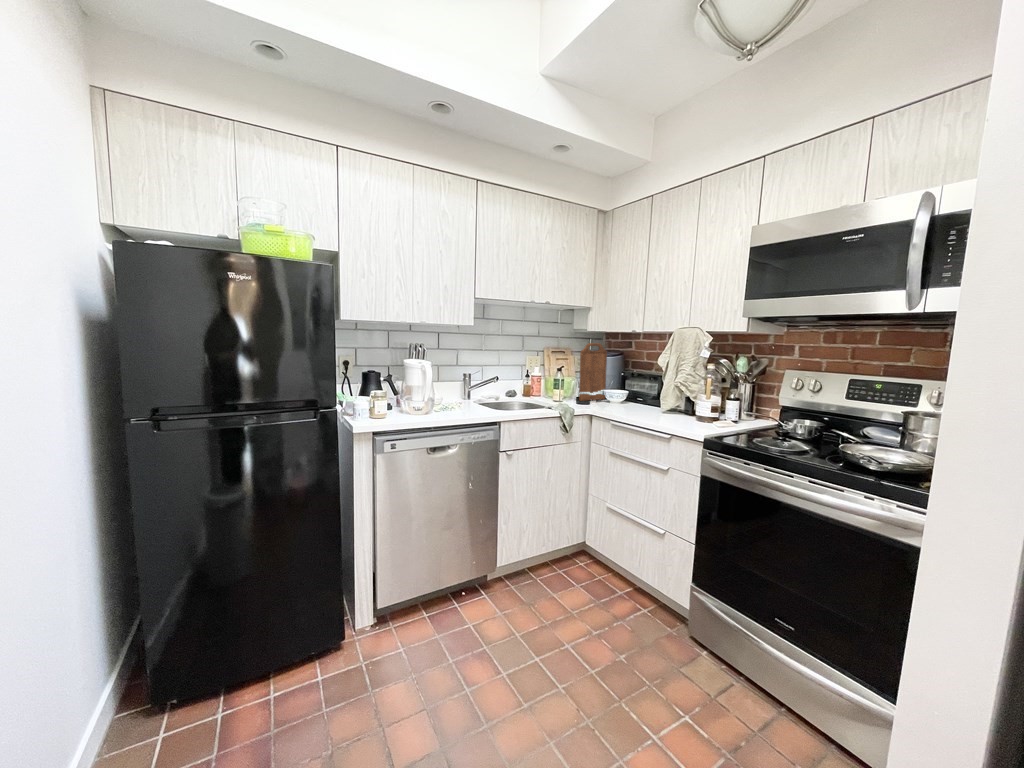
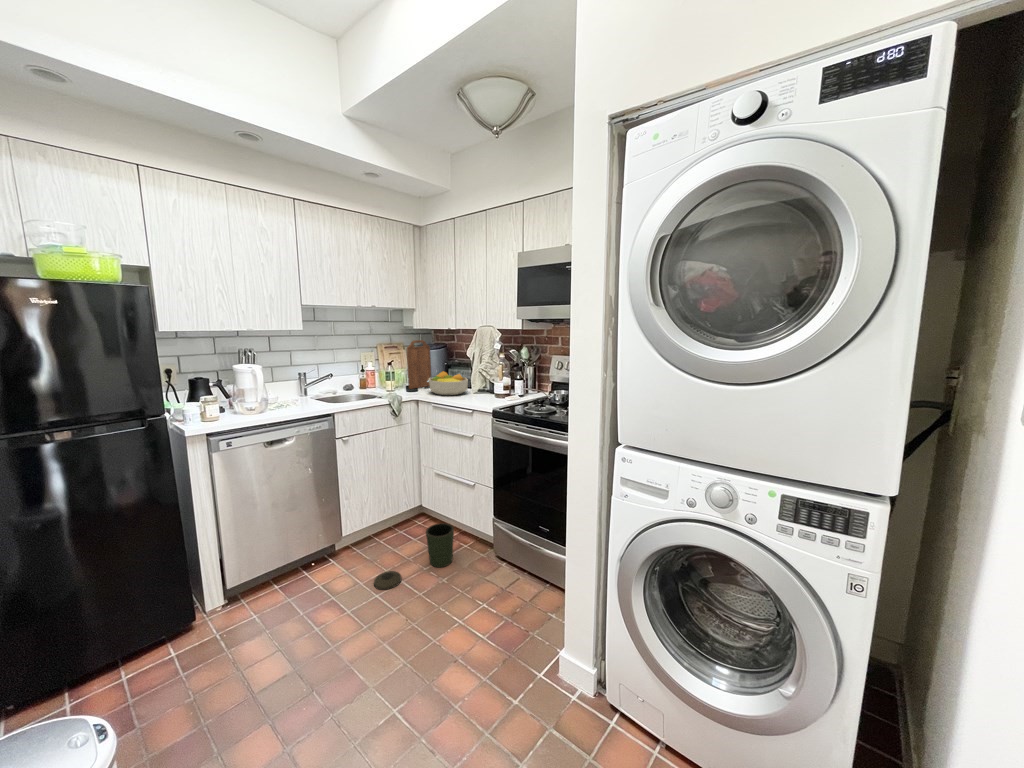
fruit bowl: none [606,382,661,414] -> present [429,372,468,395]
trash can: none [532,581,638,659] -> present [374,523,454,590]

